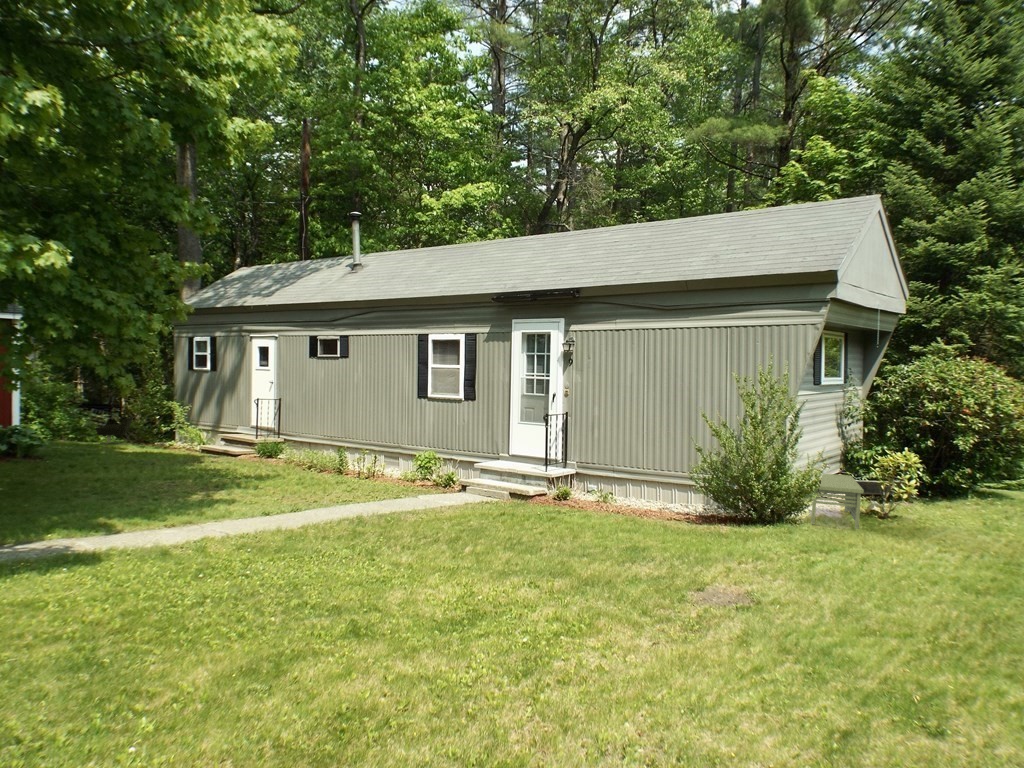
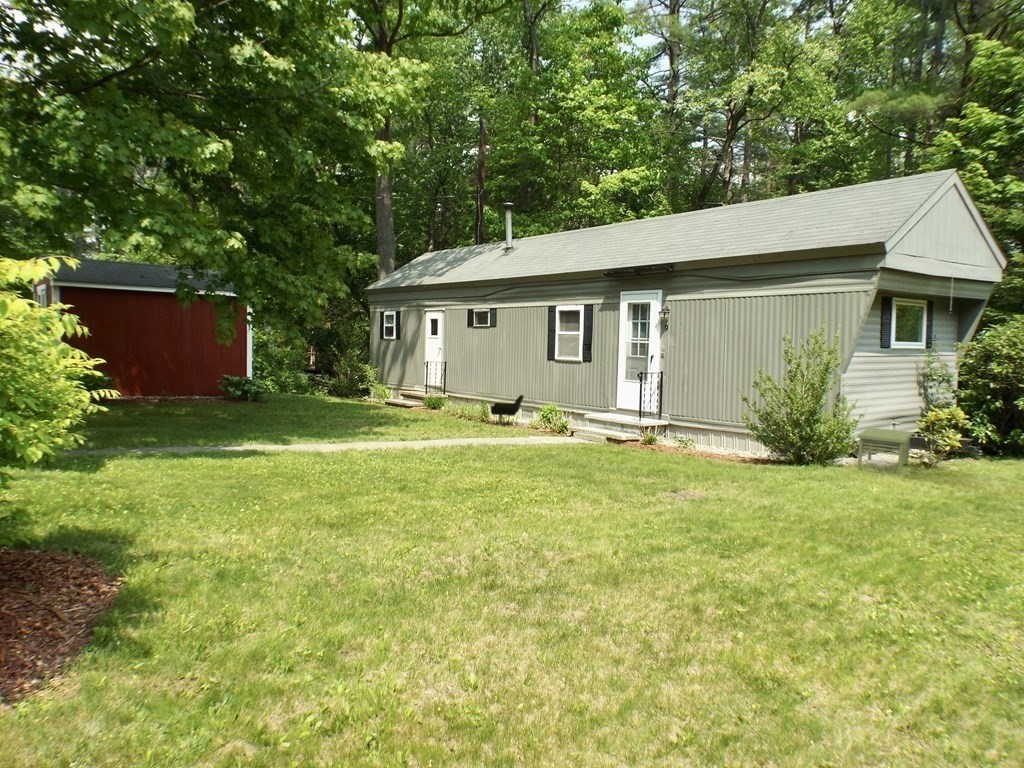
lounge chair: present [96,416,133,444] -> present [491,395,524,425]

